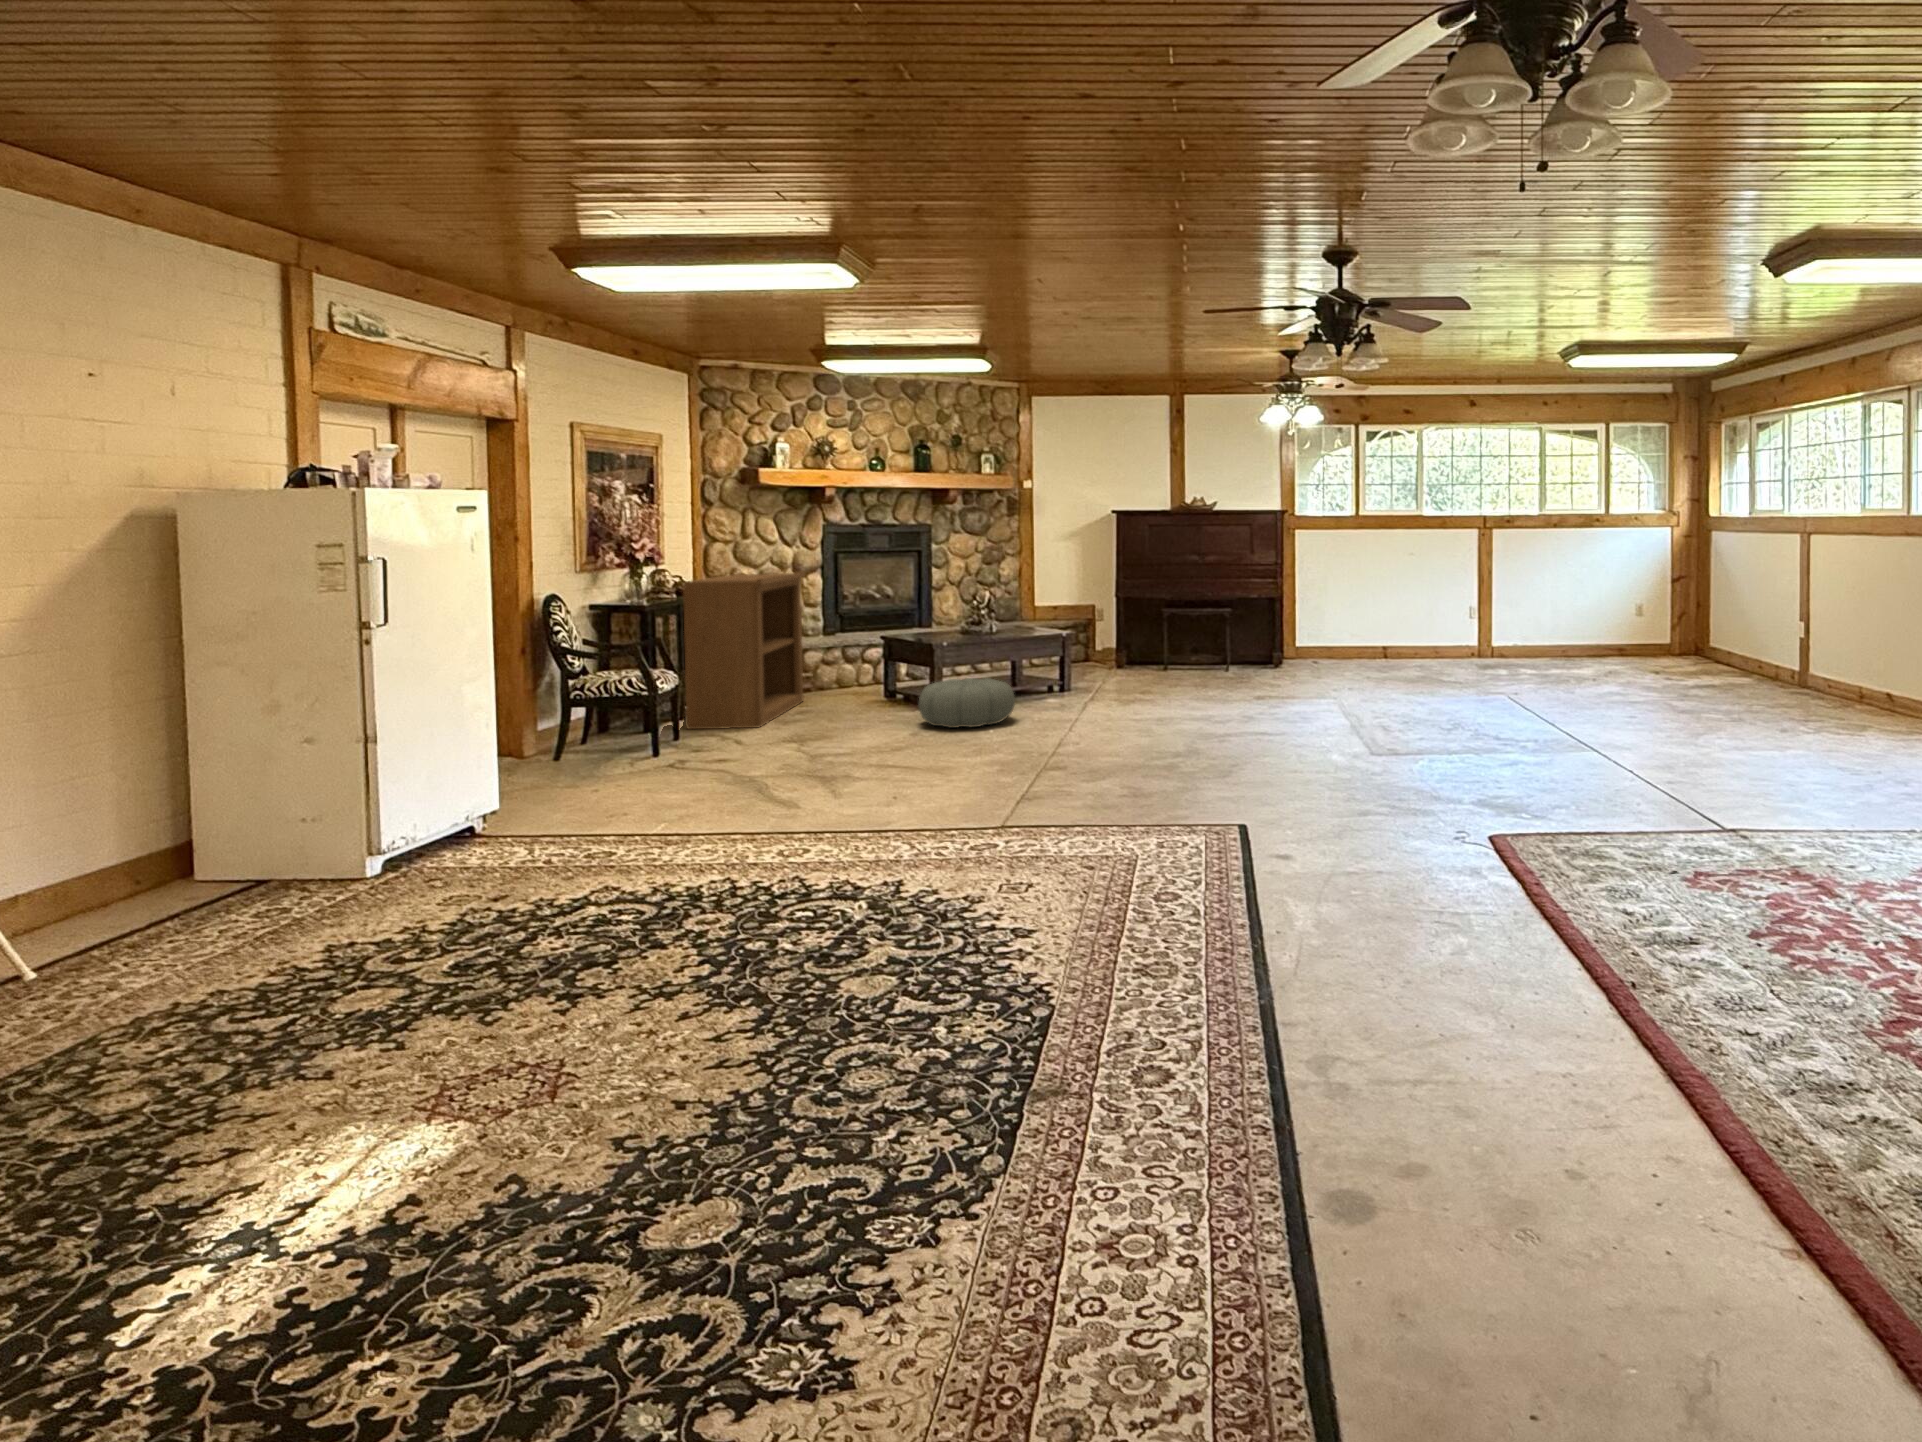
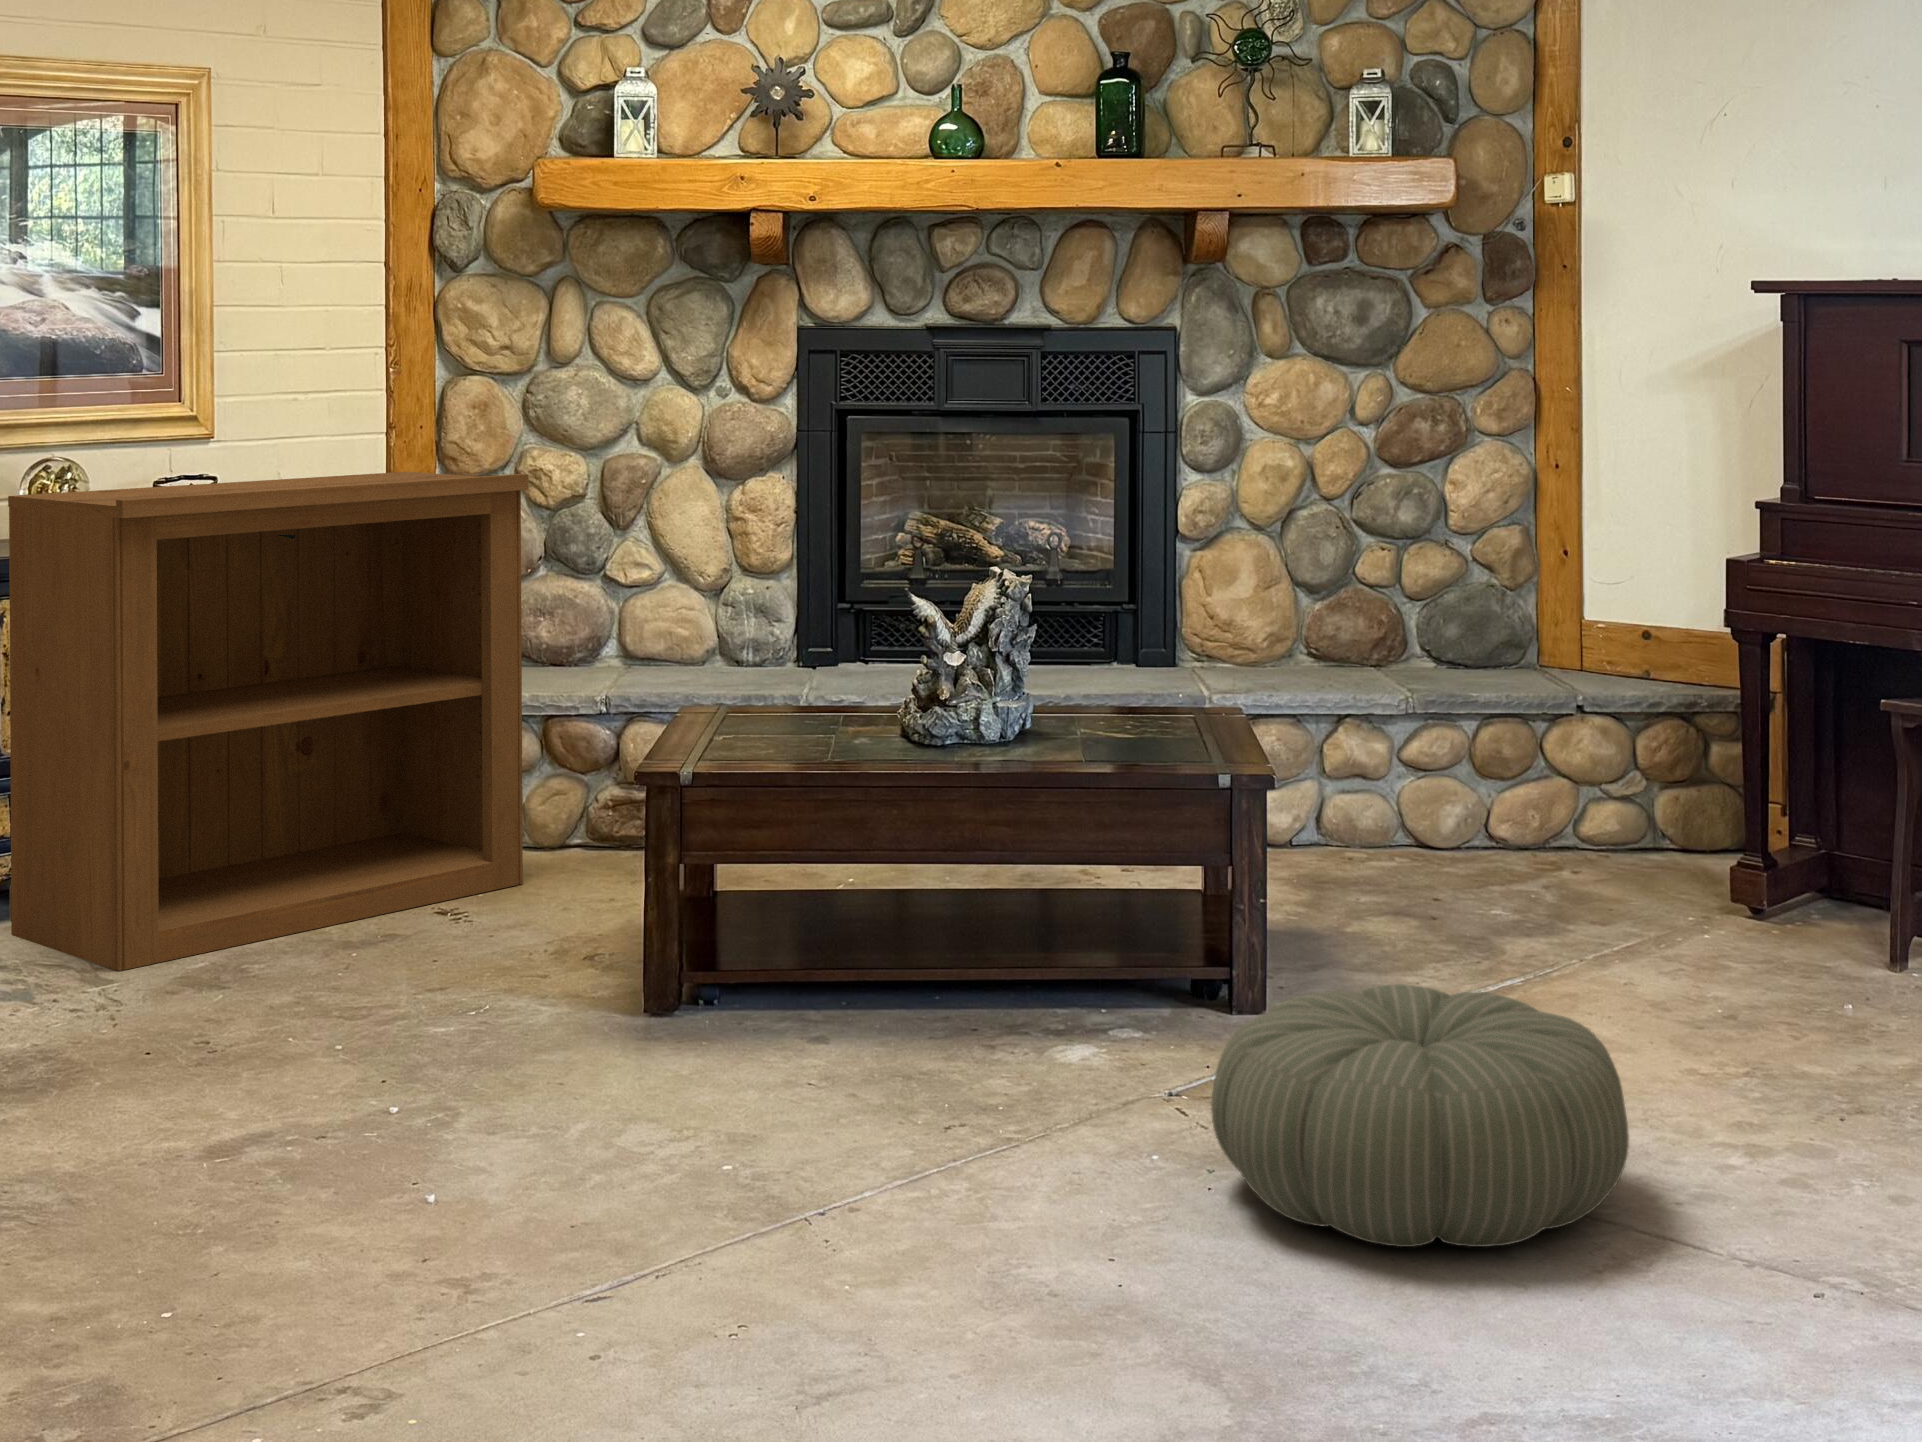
pouf: present [919,678,1015,728] -> present [1211,984,1629,1247]

